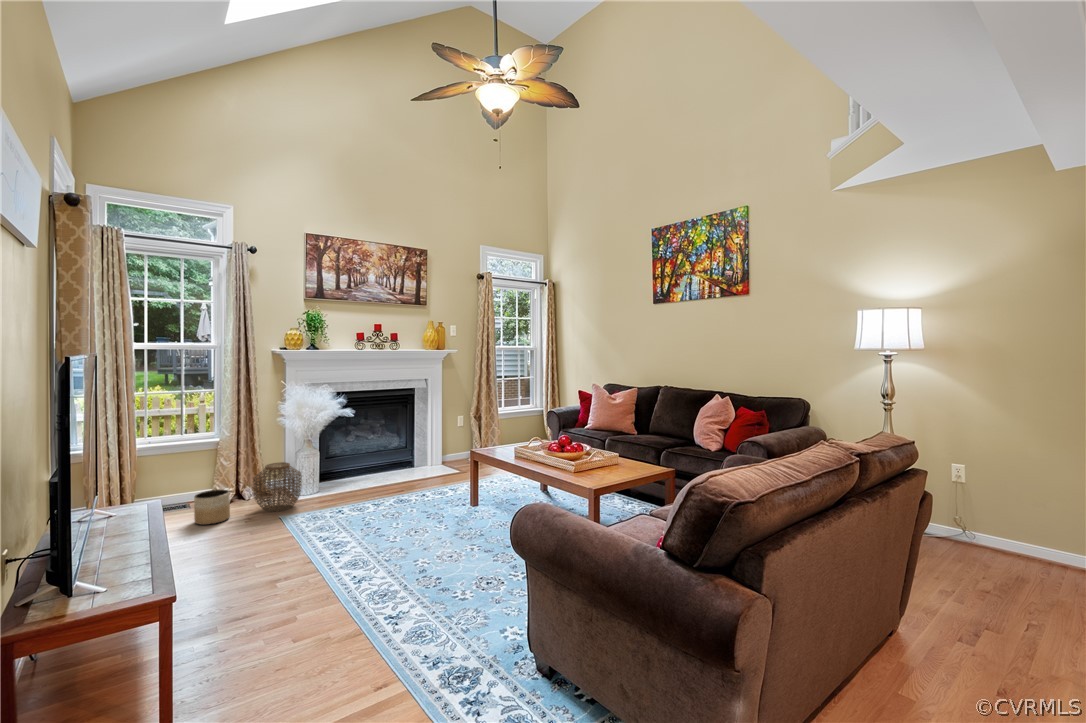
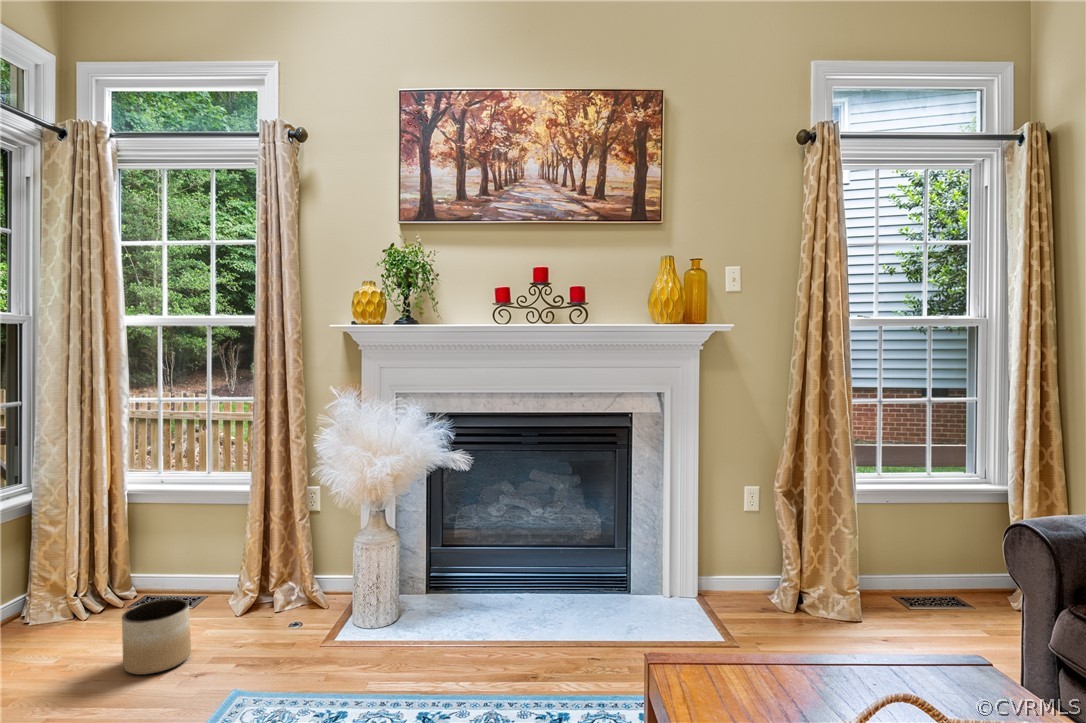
woven basket: present [253,462,302,512] -> none [221,561,319,673]

